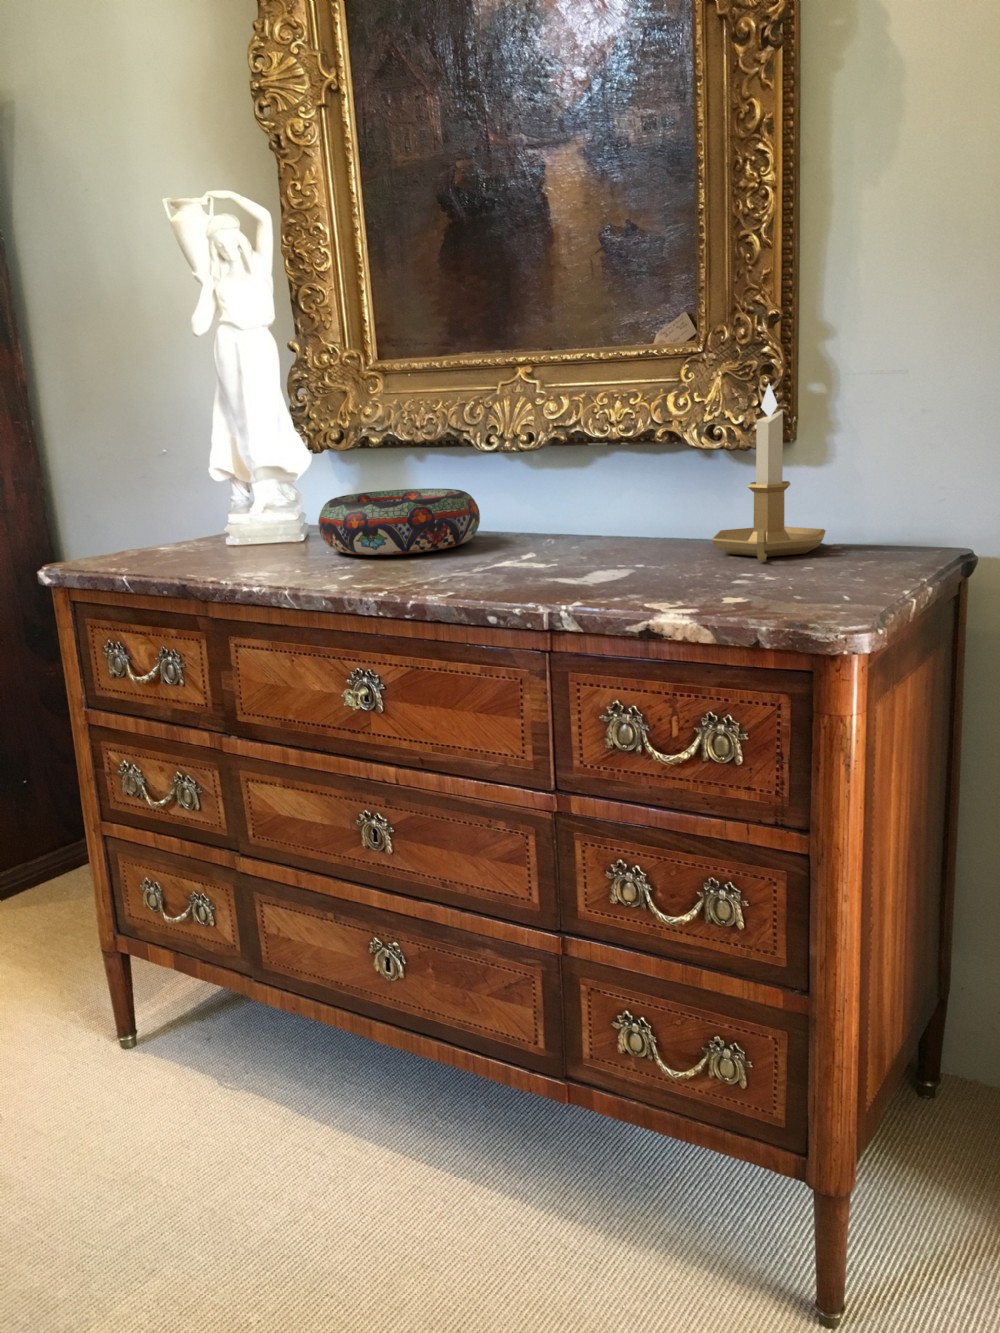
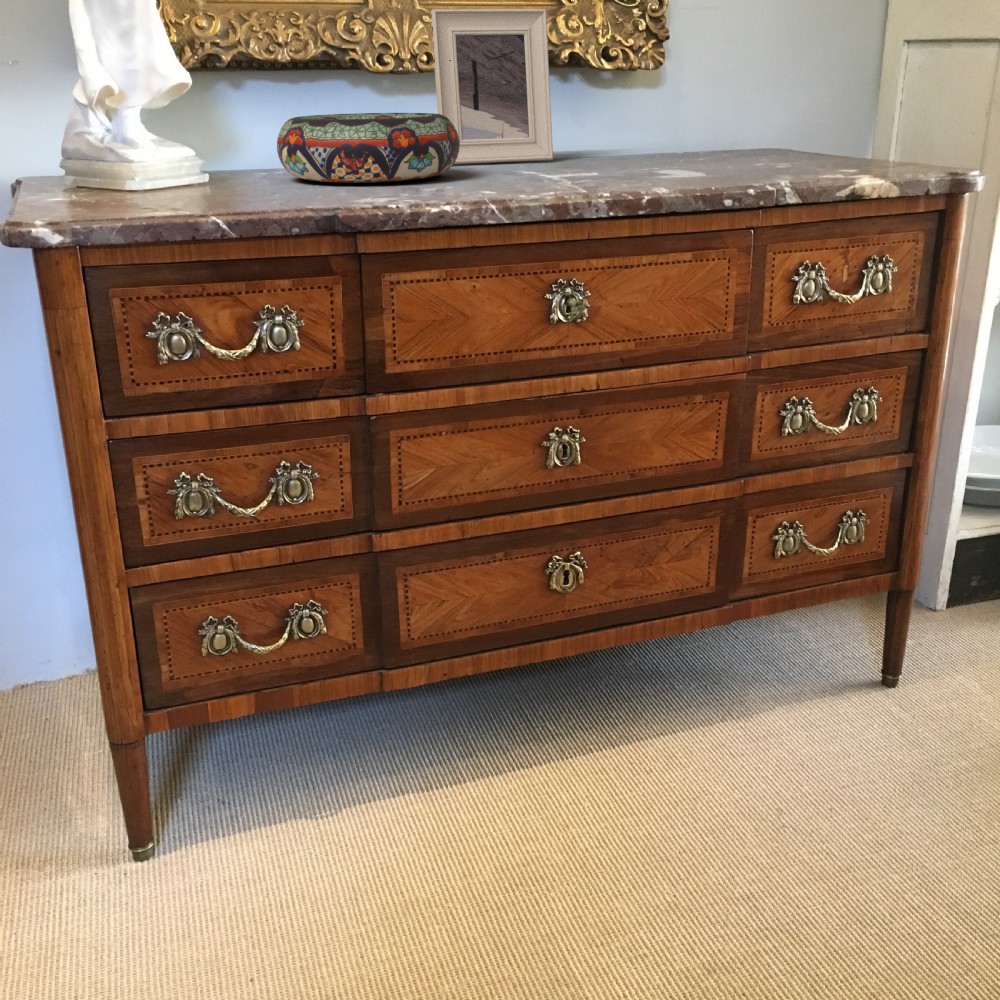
candlestick: present [711,384,826,561] -> none [628,9,736,160]
picture frame: none [535,387,646,541] -> present [431,9,553,164]

